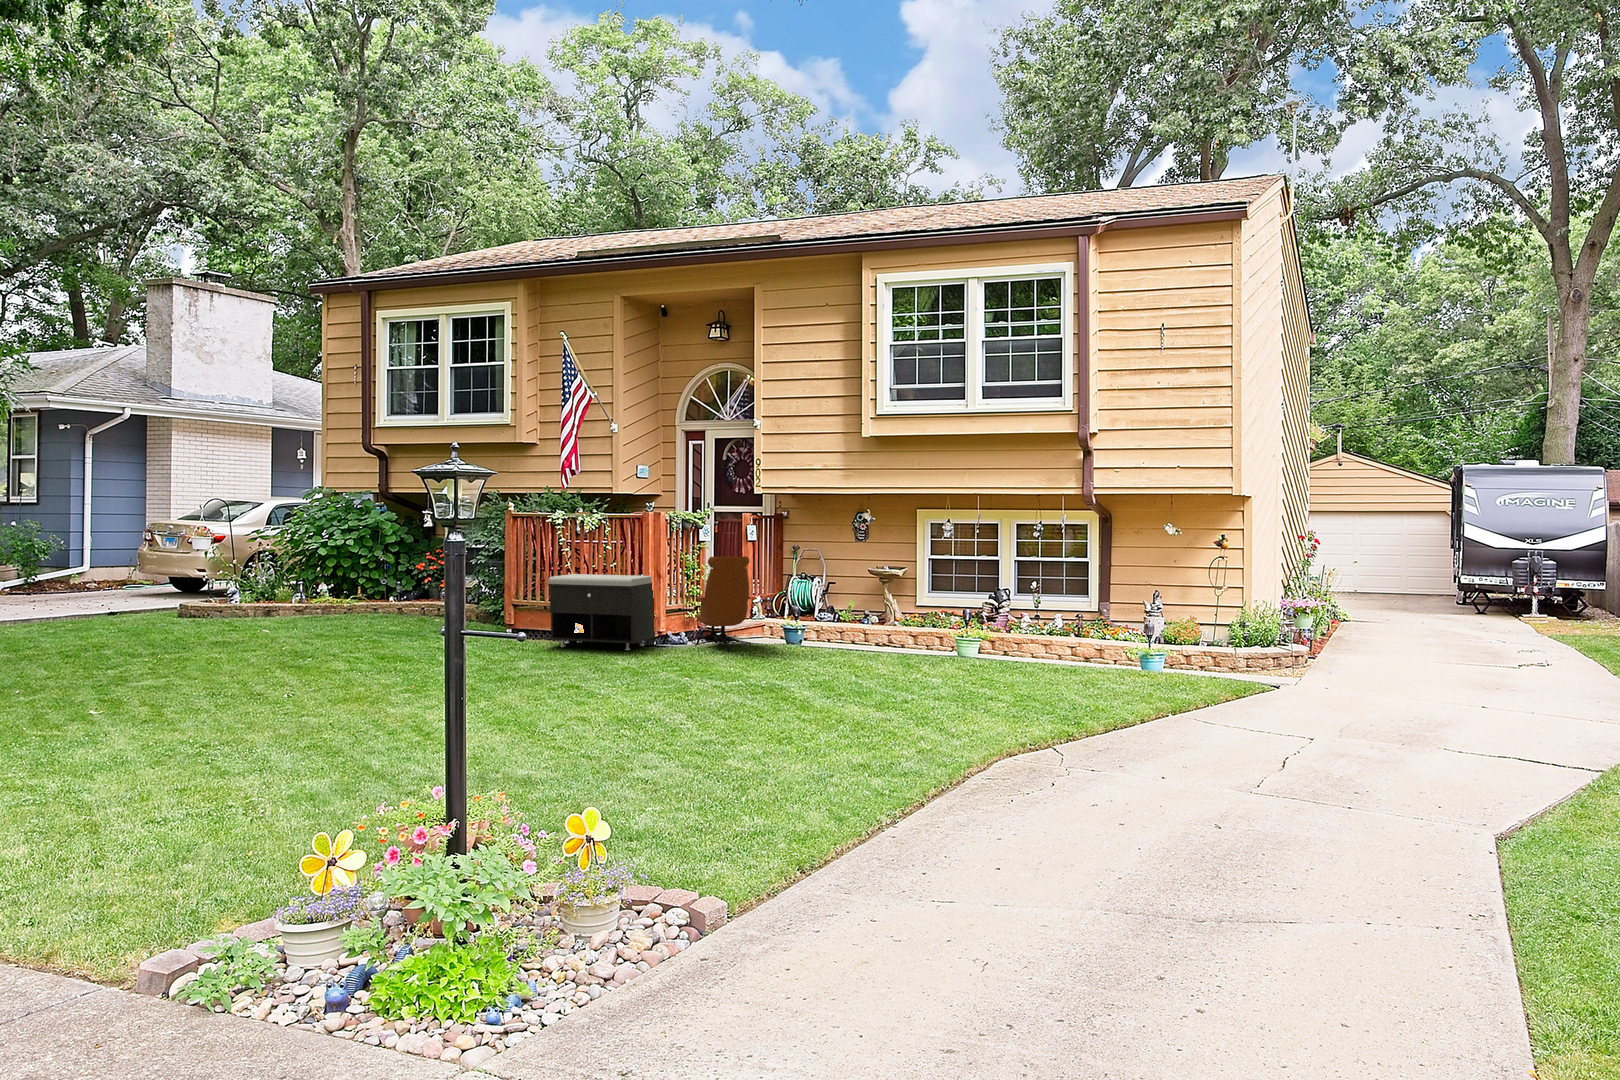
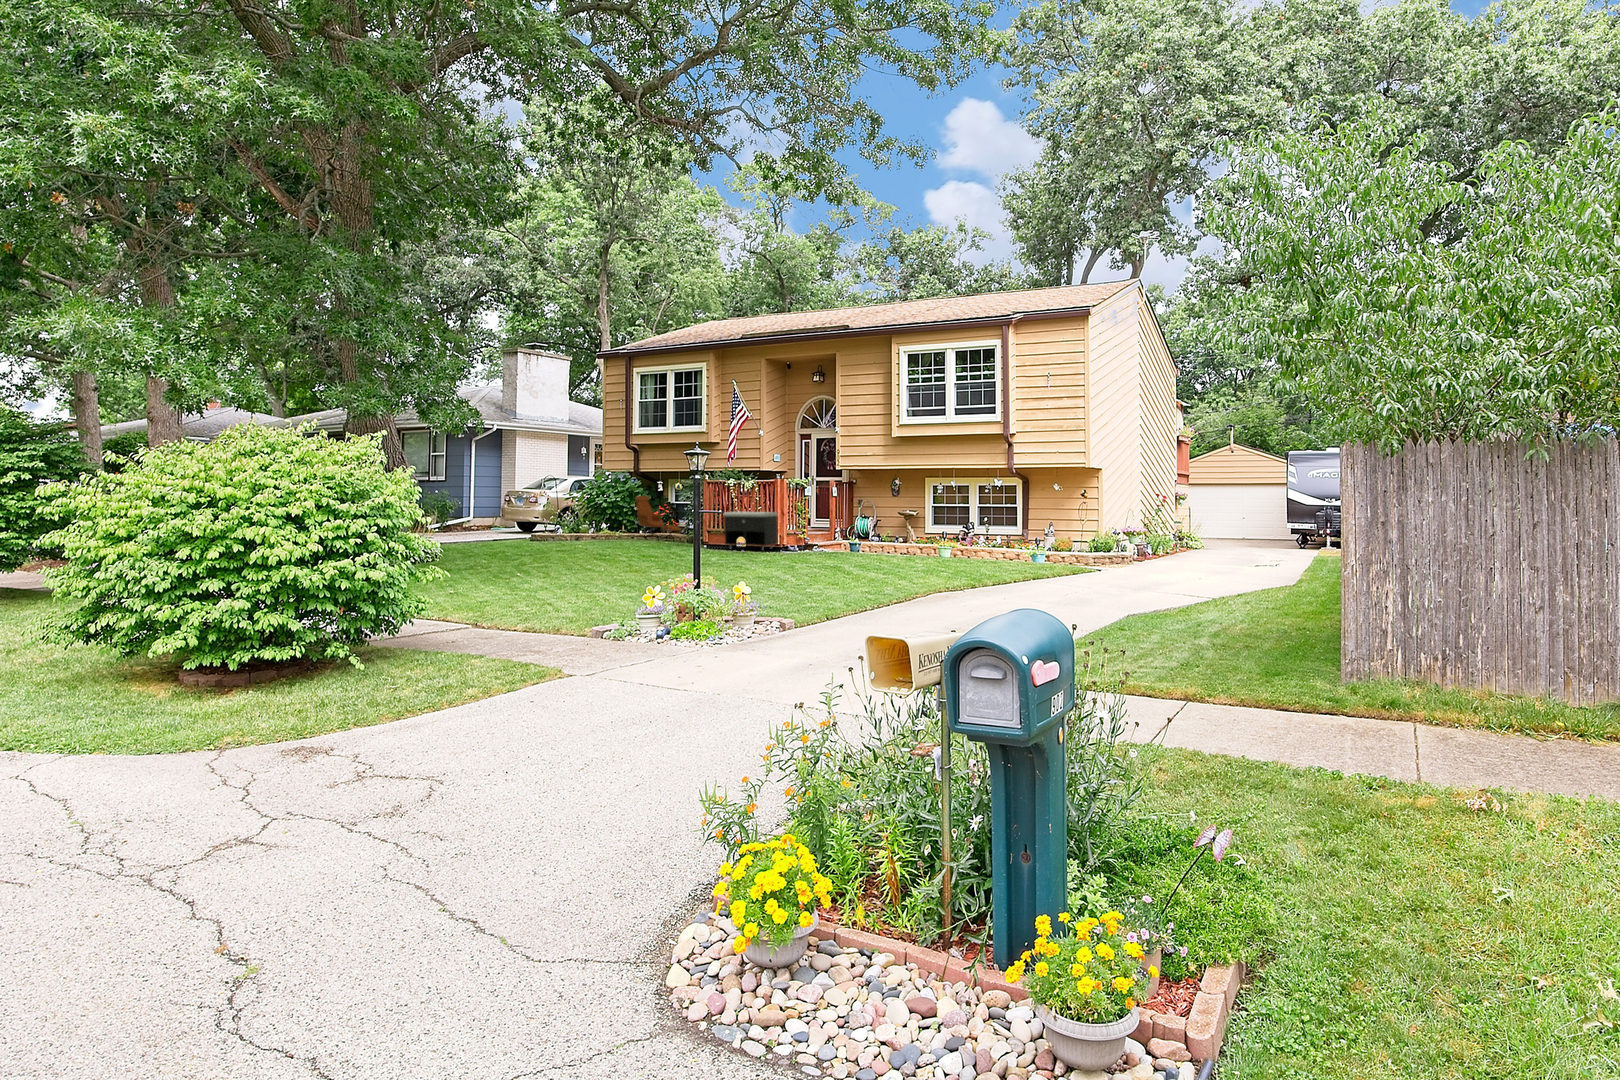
lounge chair: present [694,556,751,649] -> present [636,496,679,537]

